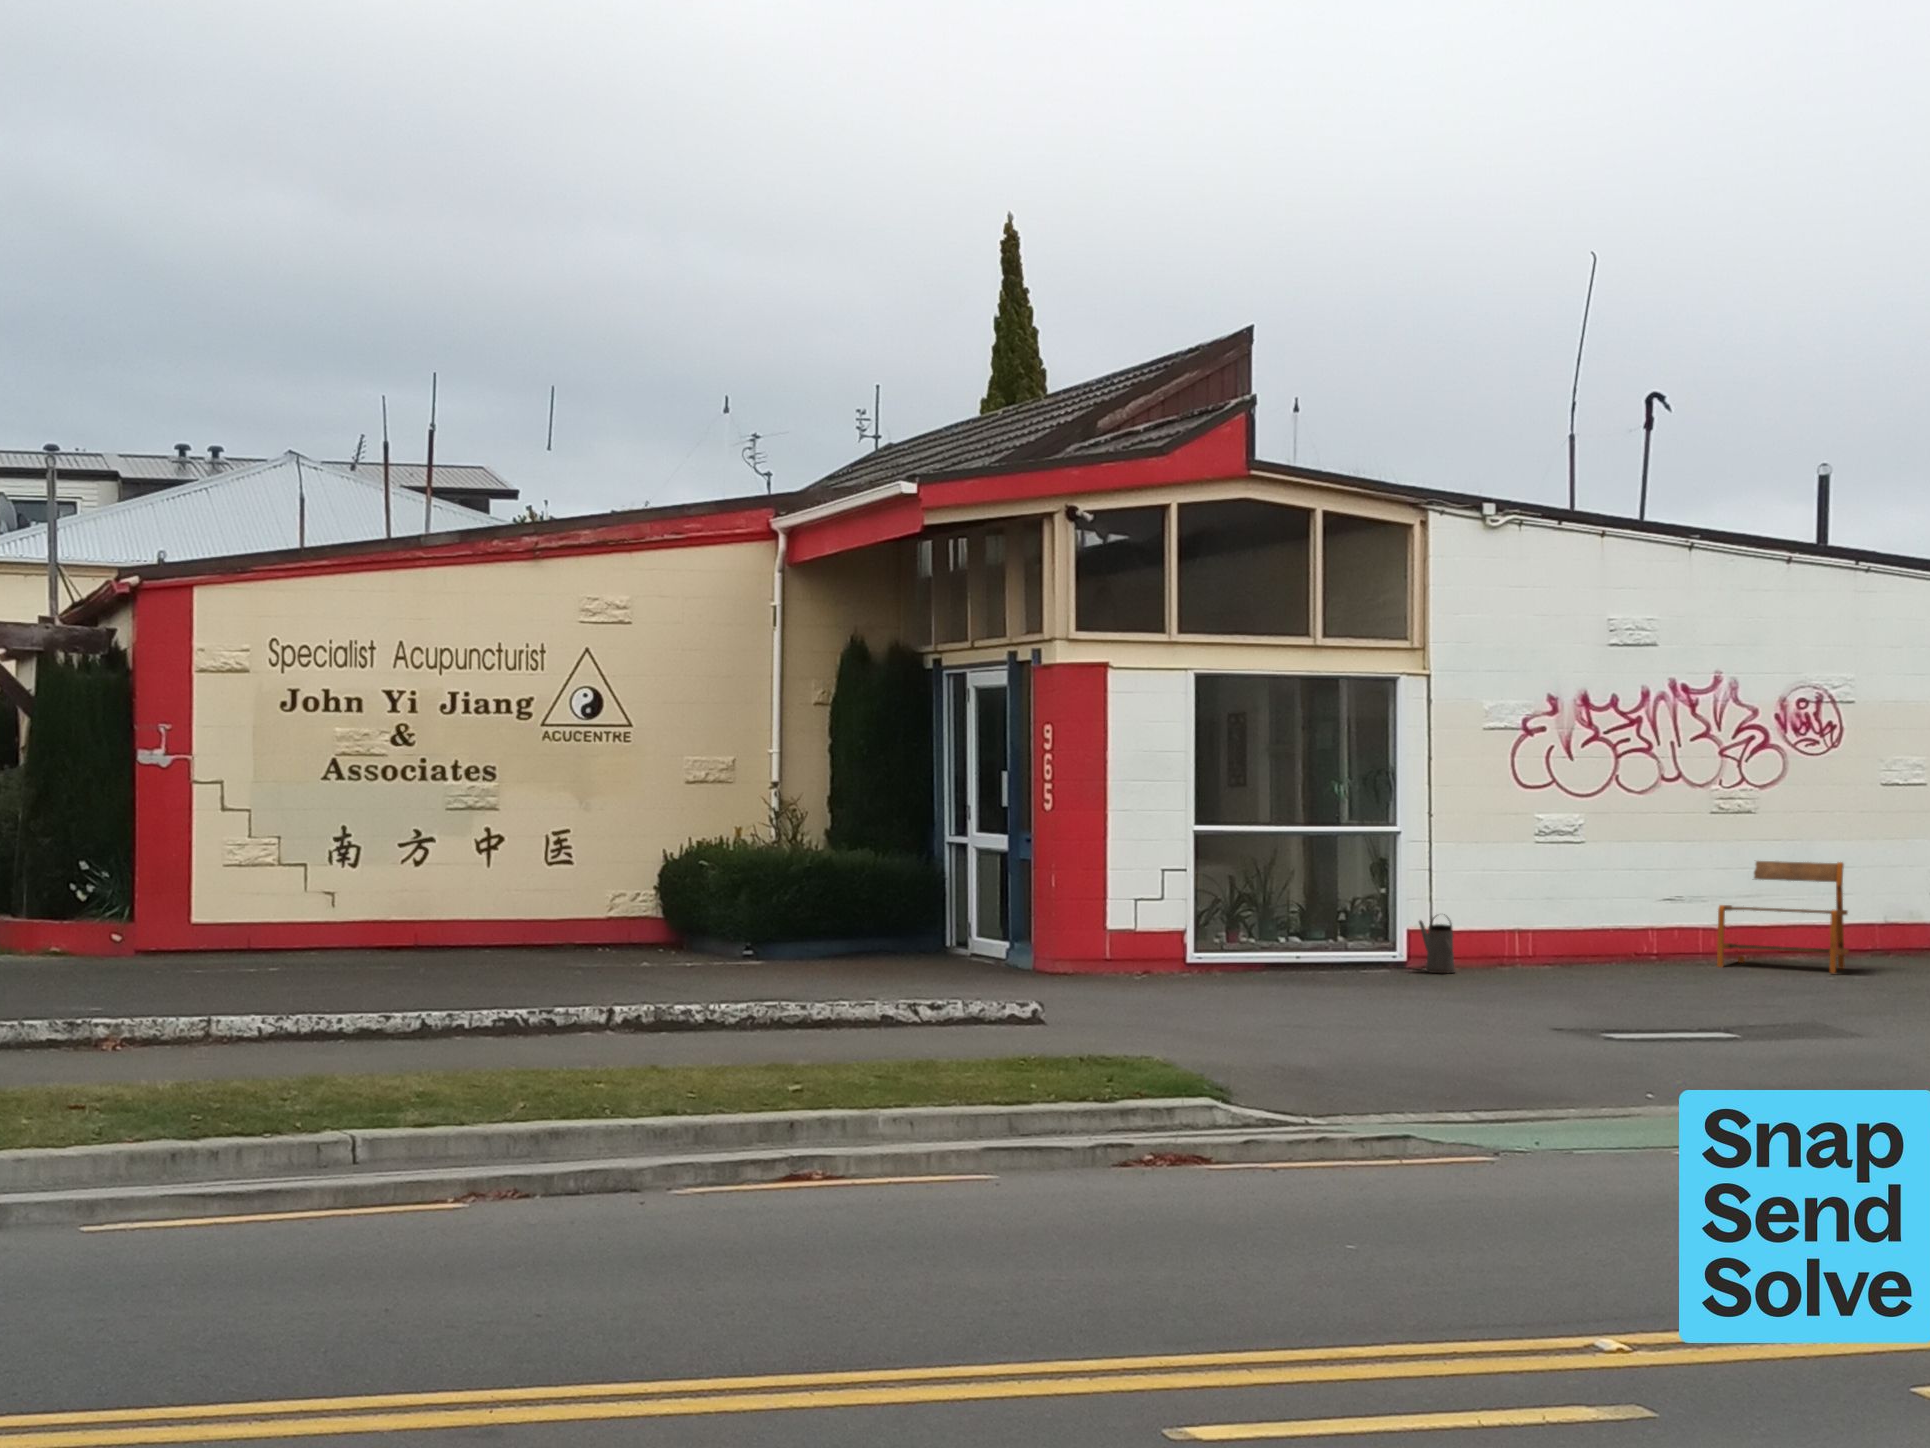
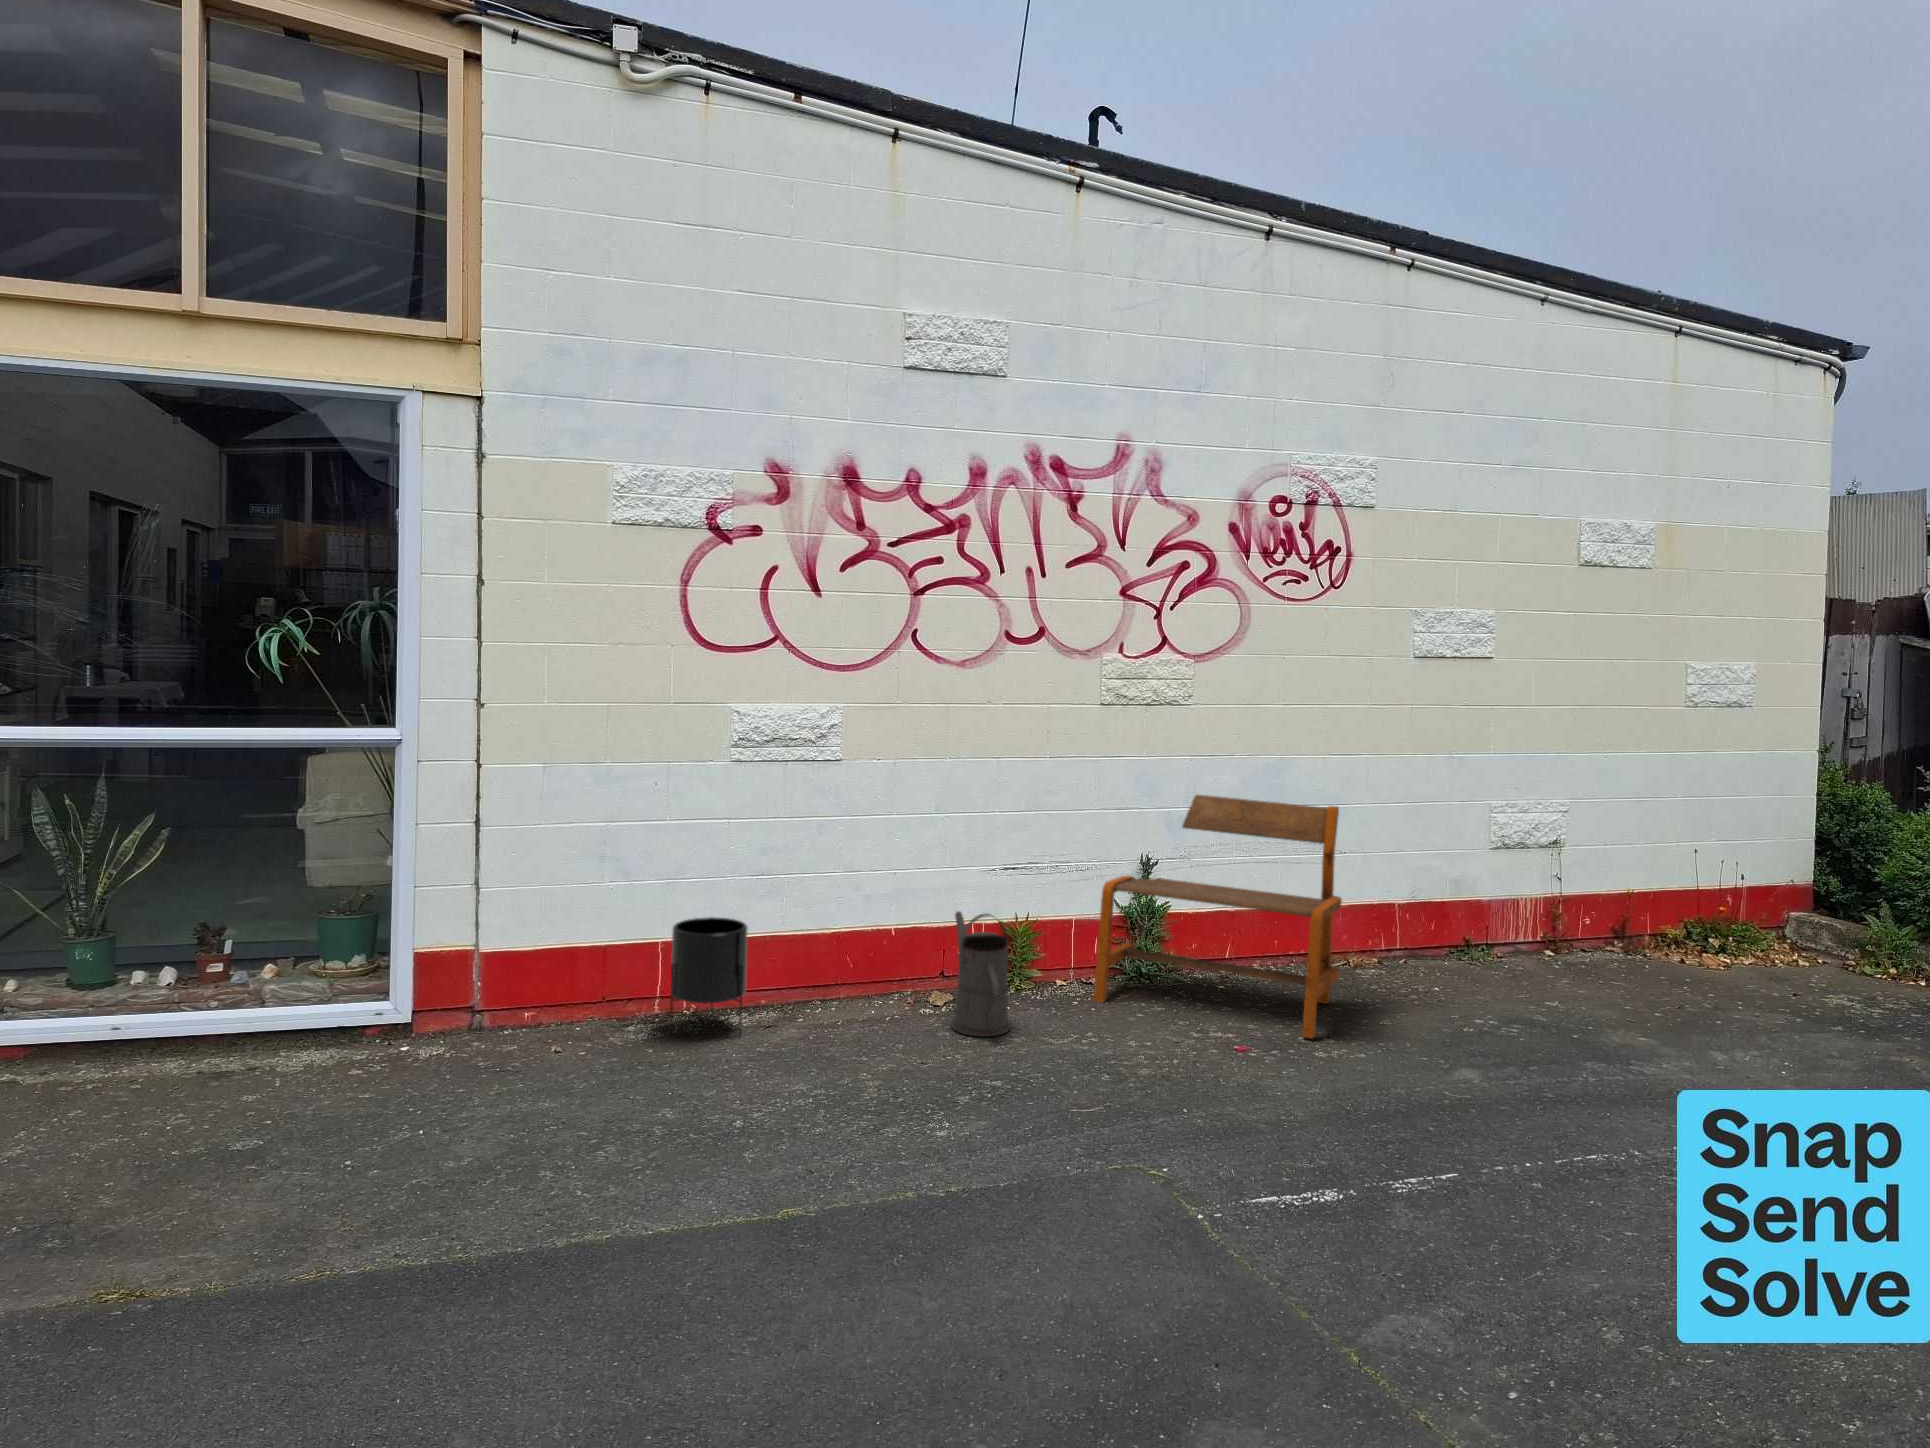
watering can: present [1419,914,1456,973] -> present [952,911,1010,1036]
planter: none [1517,917,1554,969] -> present [670,917,747,1035]

